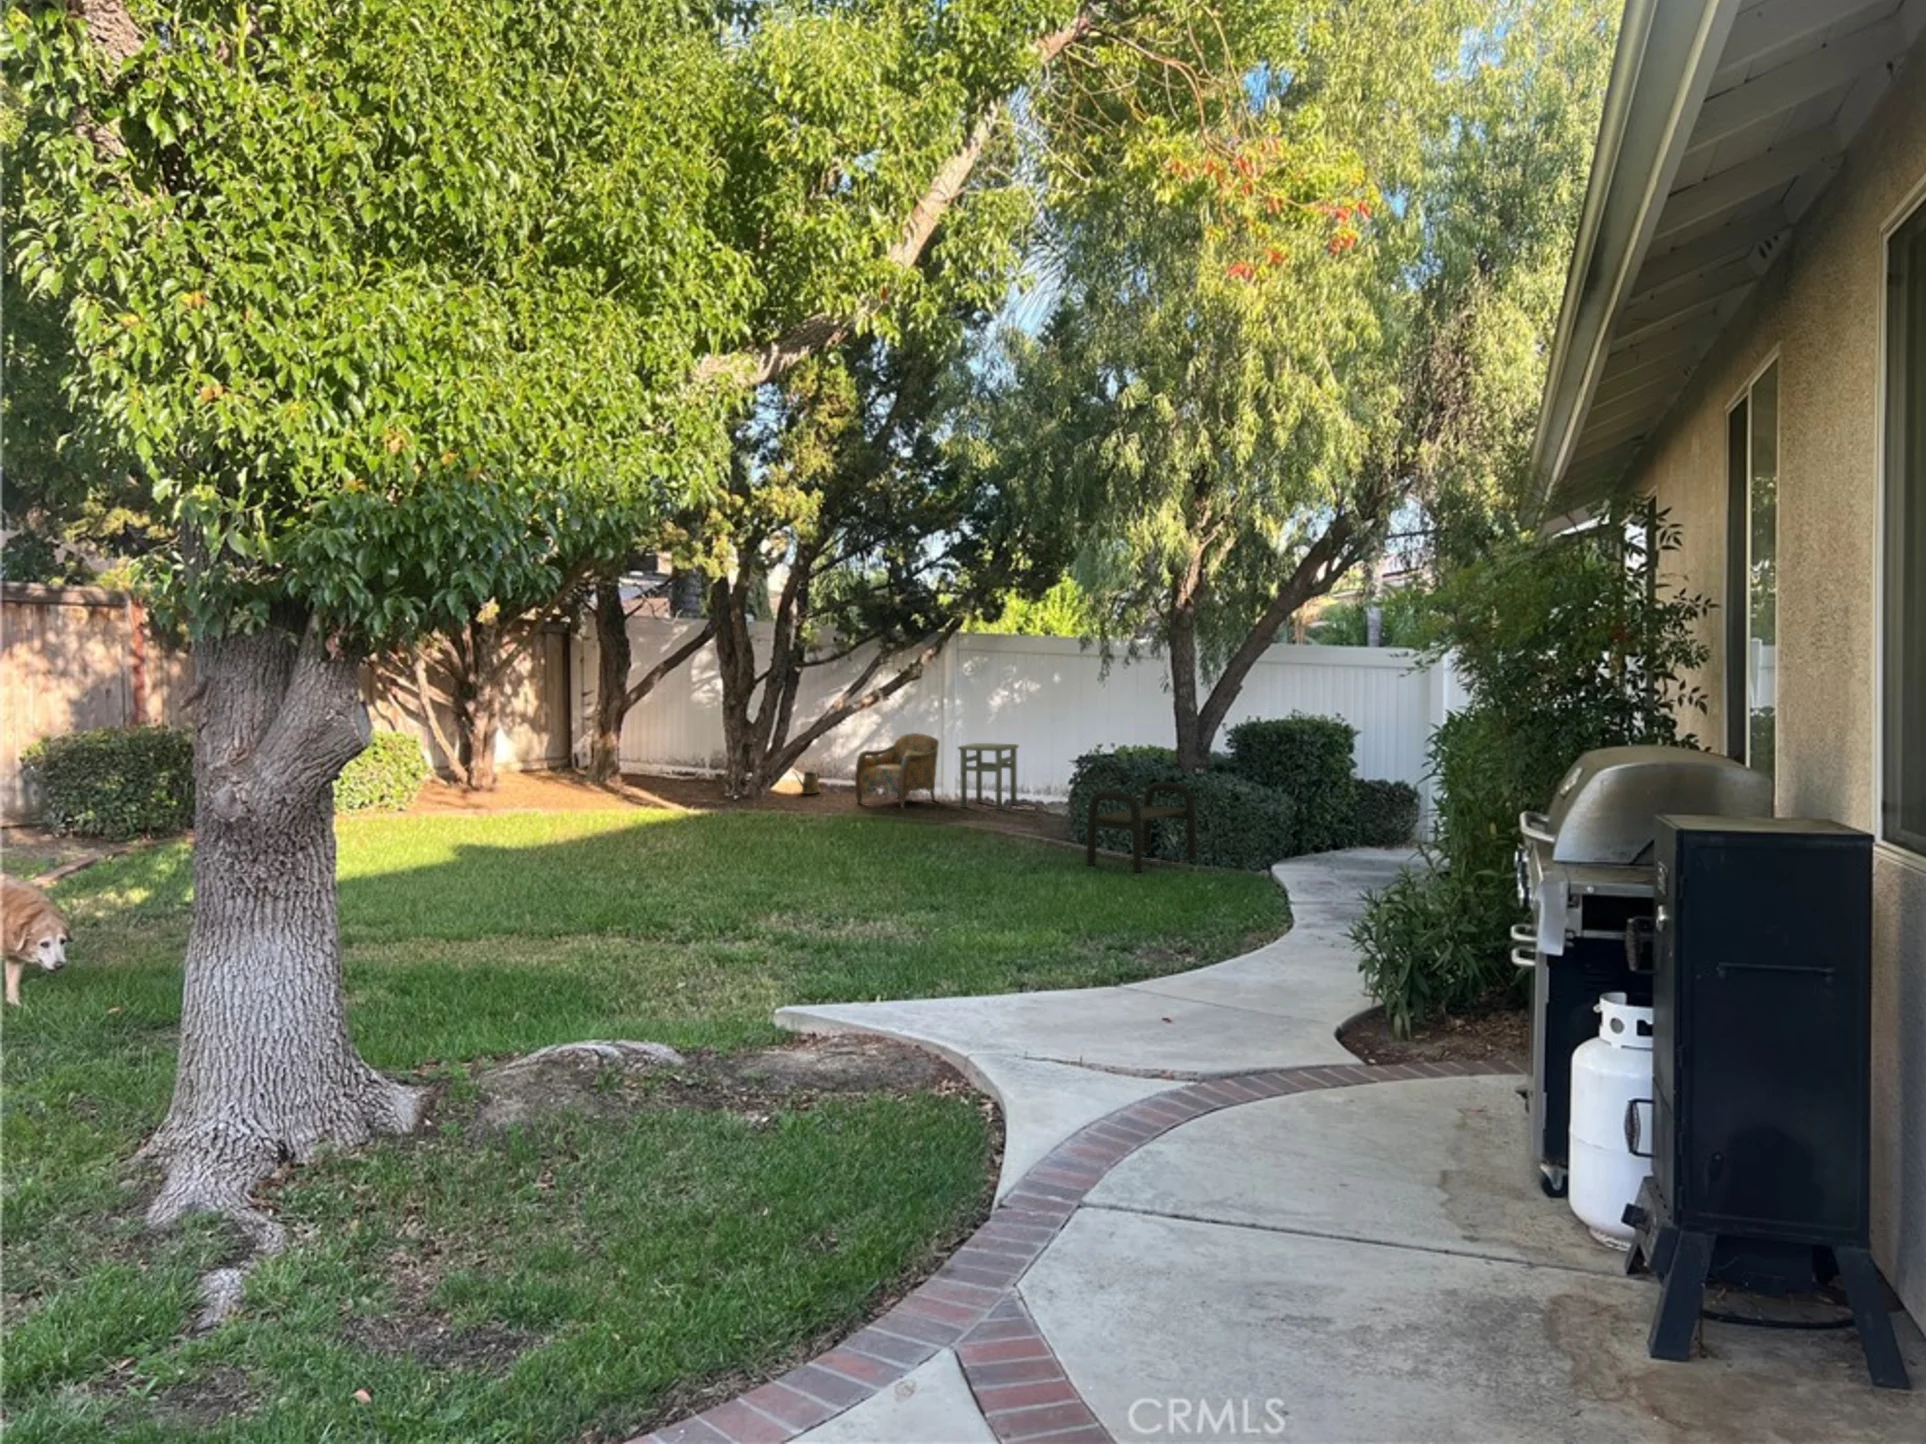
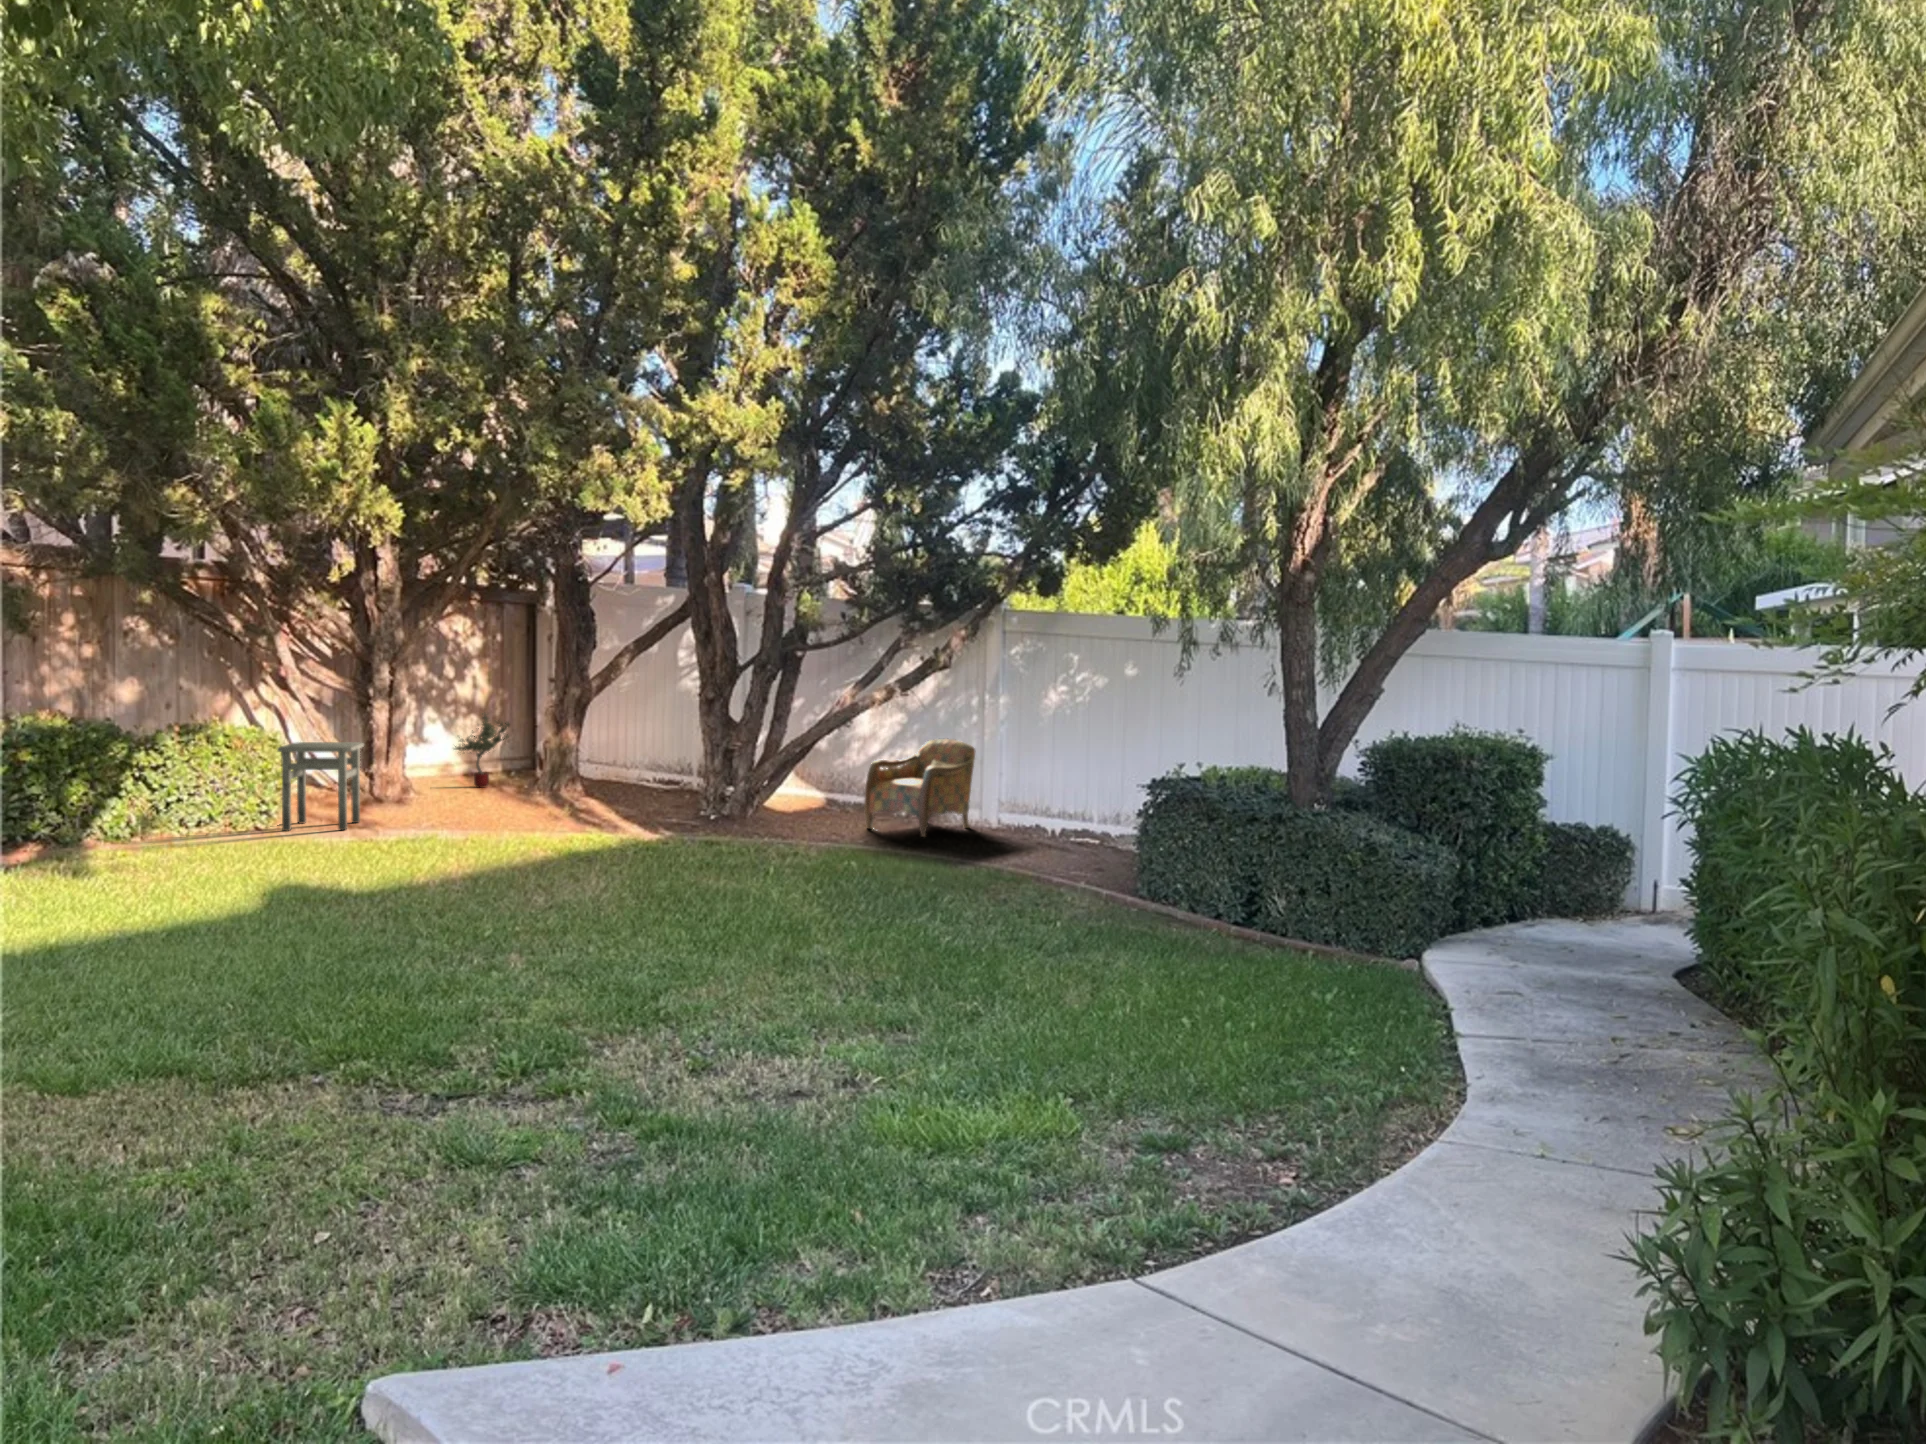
potted tree: none [512,722,557,783] -> present [455,713,510,788]
side table: present [958,743,1019,810] -> present [277,742,364,831]
watering can: present [796,771,820,794] -> none [789,783,827,813]
bench: present [1086,782,1197,872] -> none [1153,820,1313,953]

